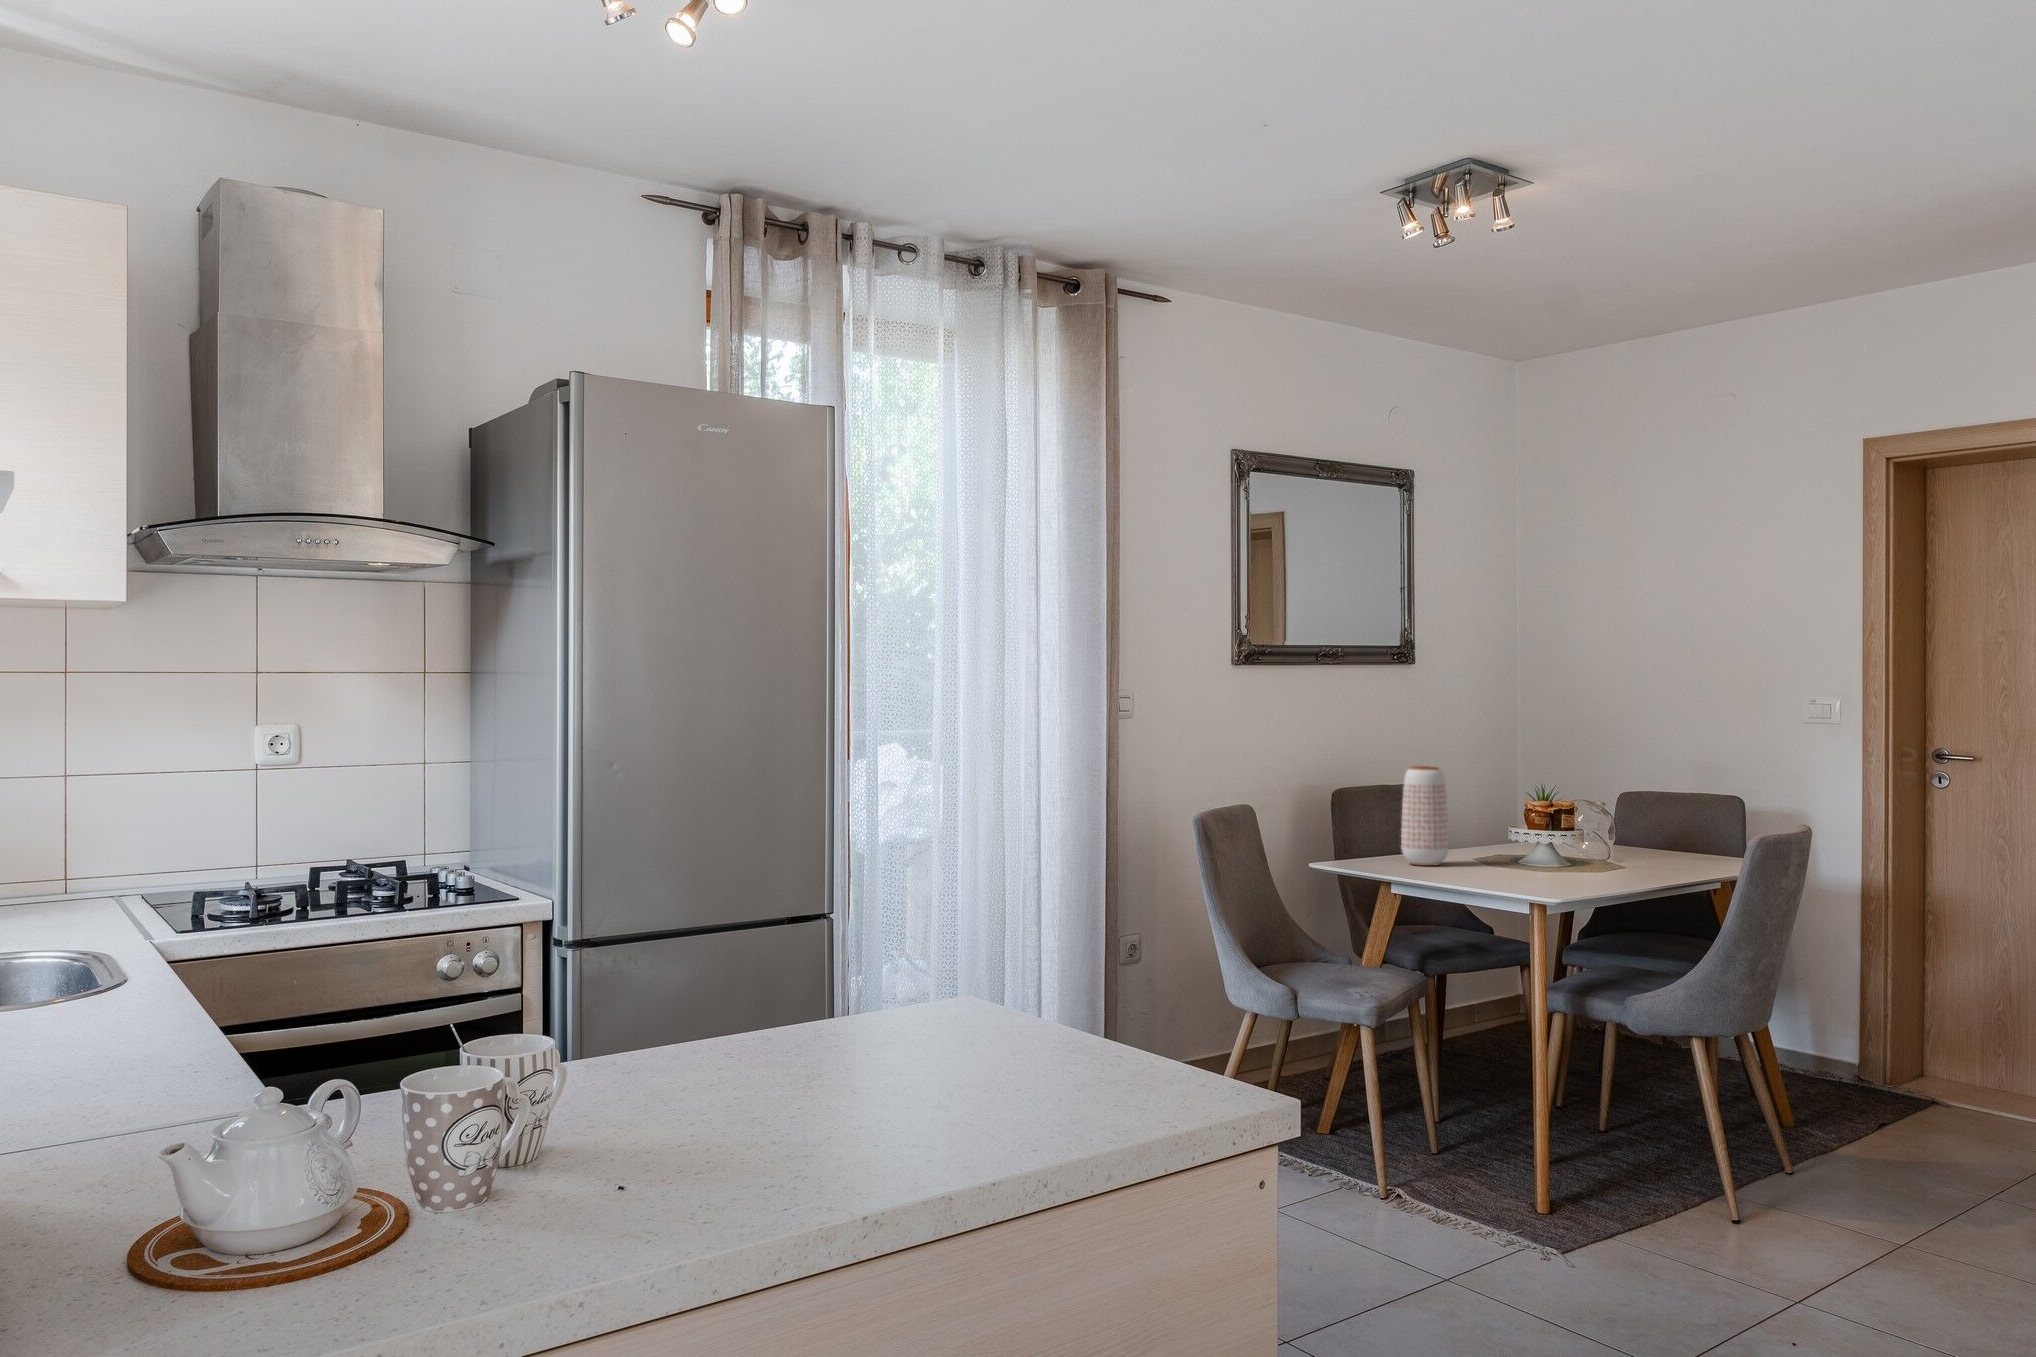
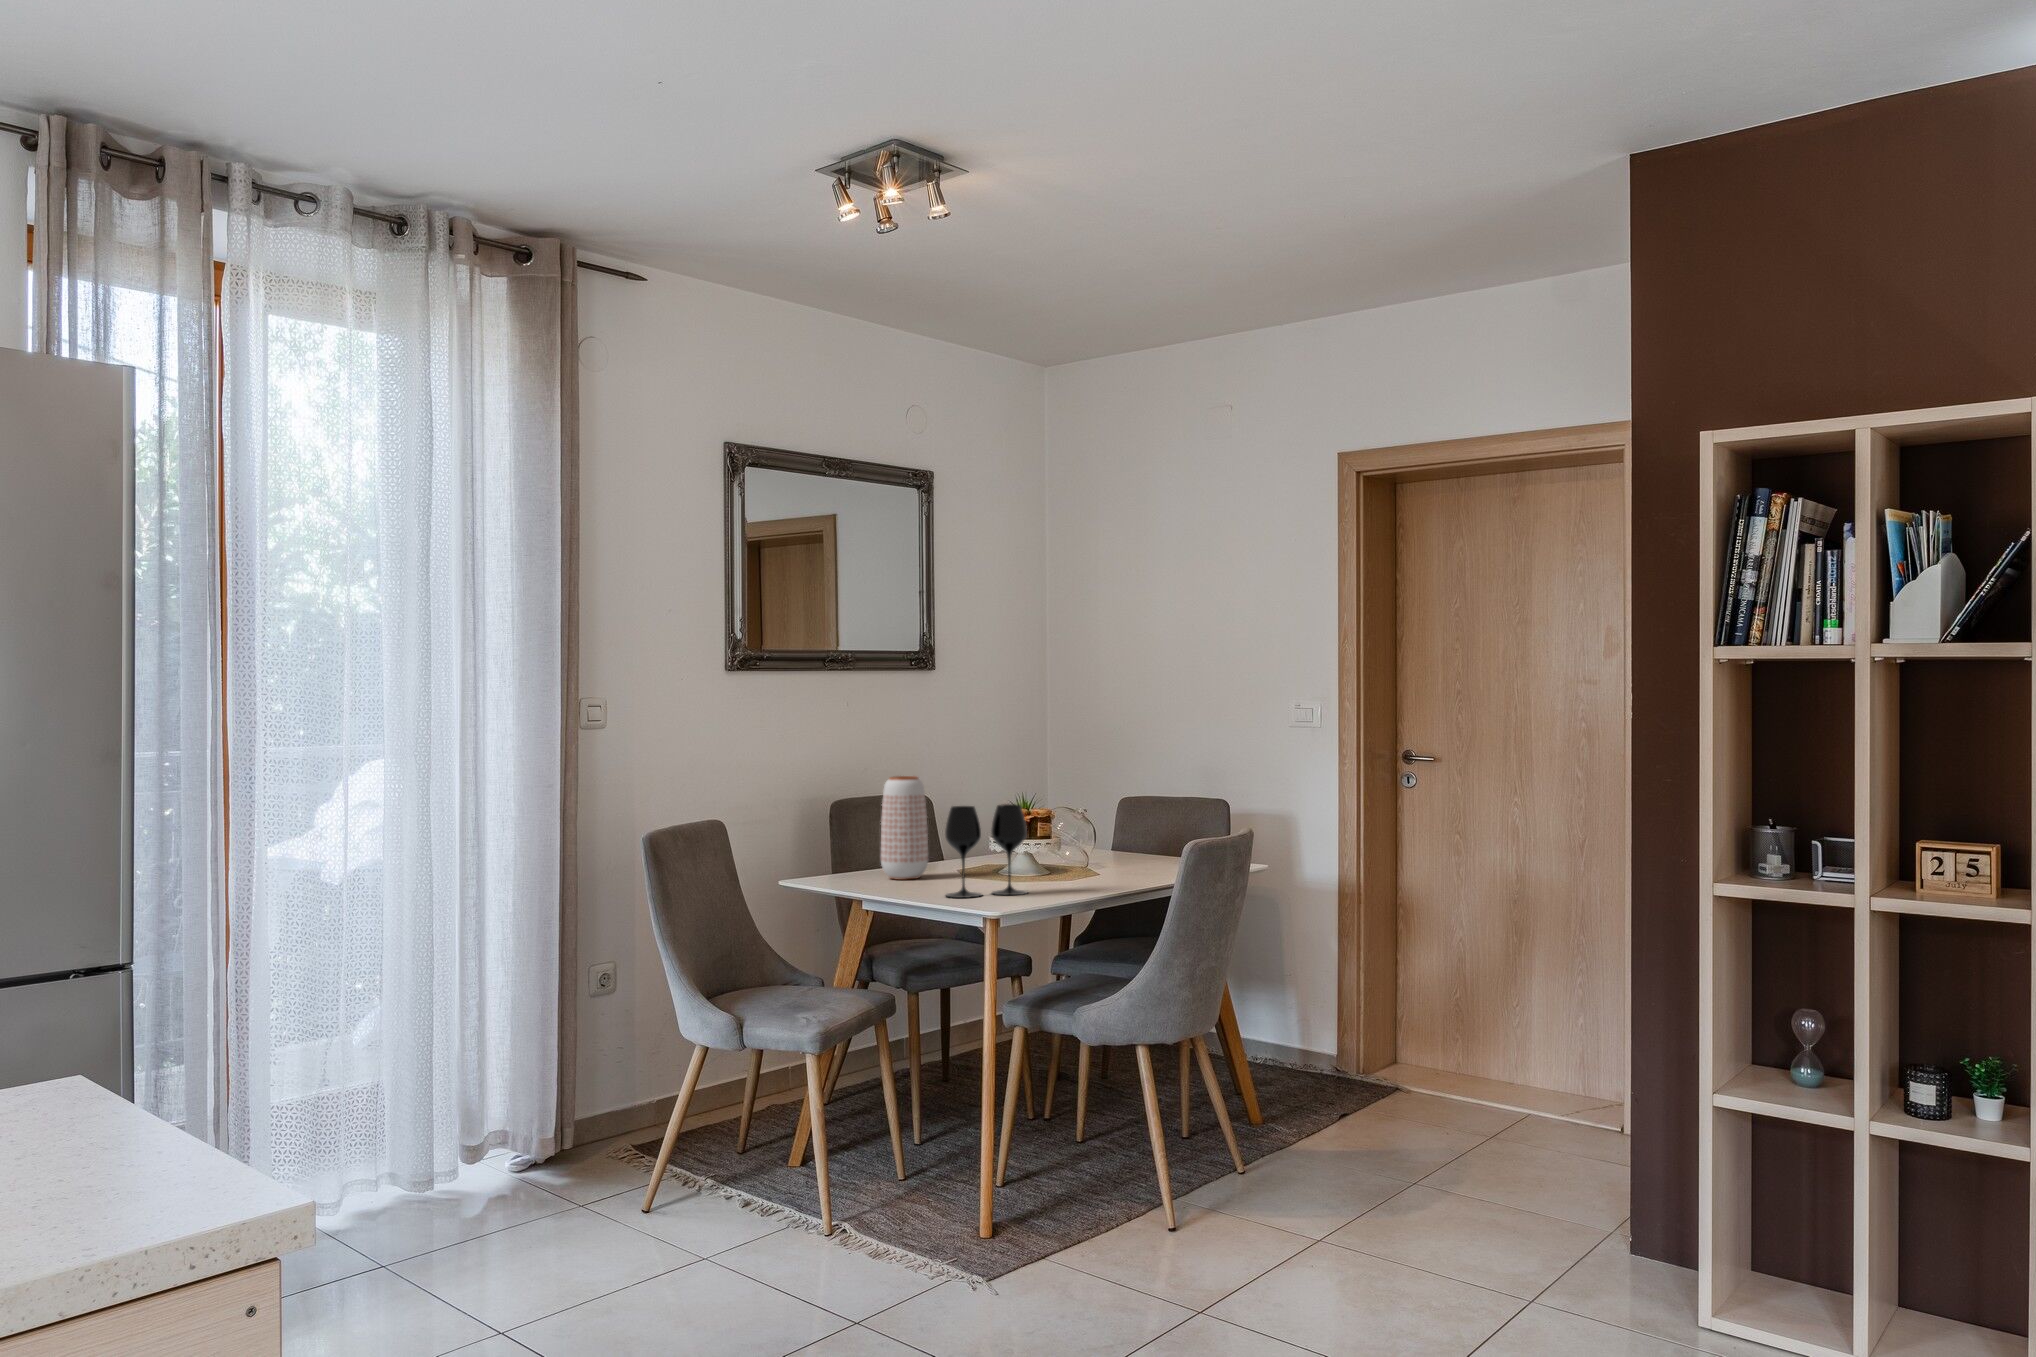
wine glass: none [1489,796,1573,885] -> present [945,804,1027,898]

